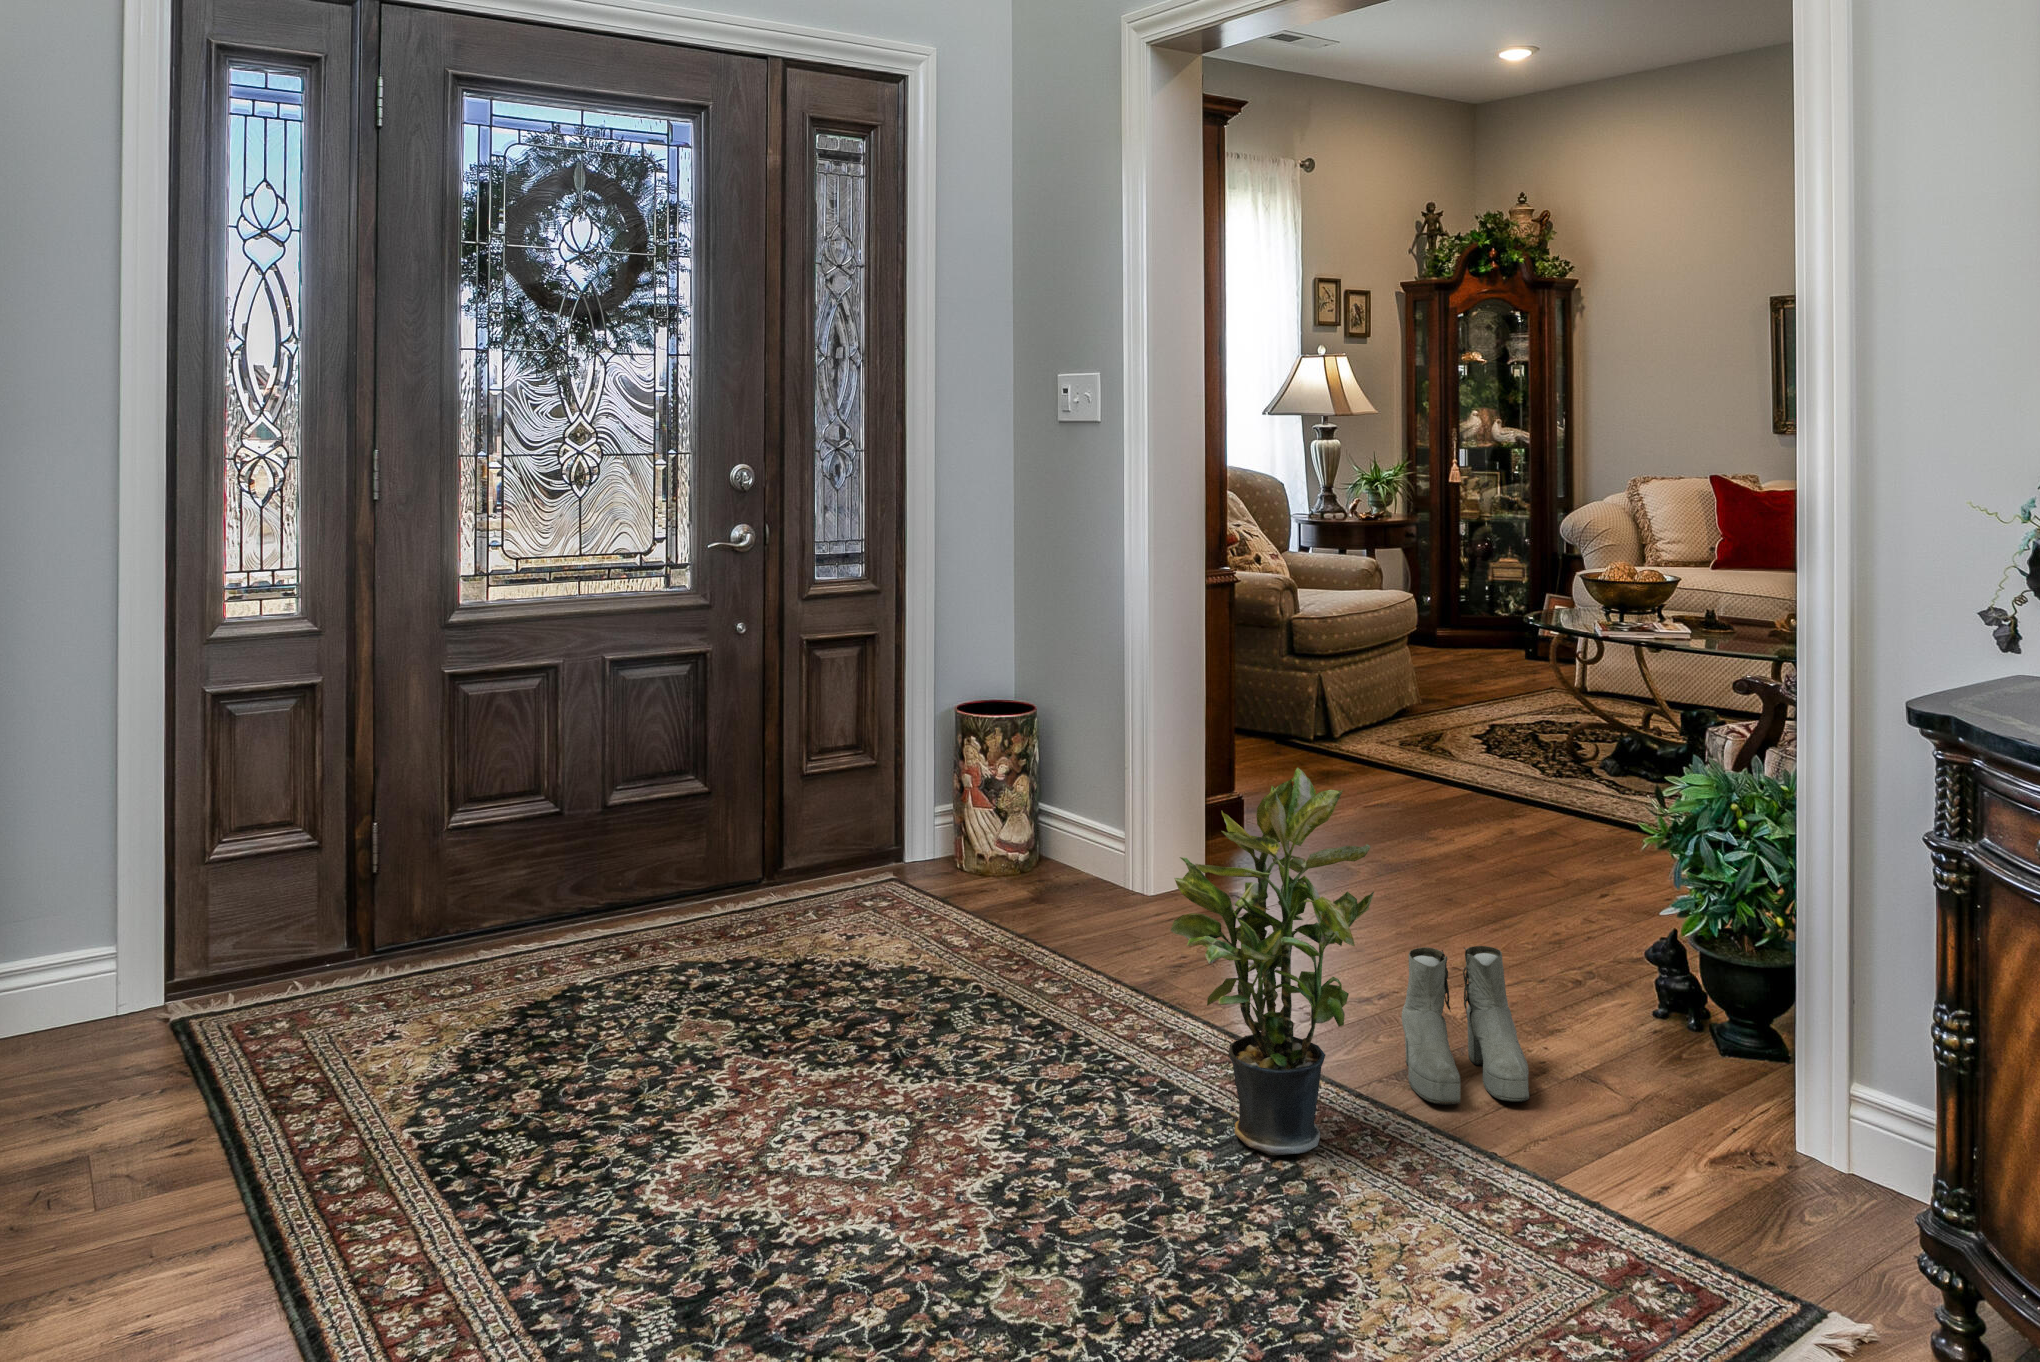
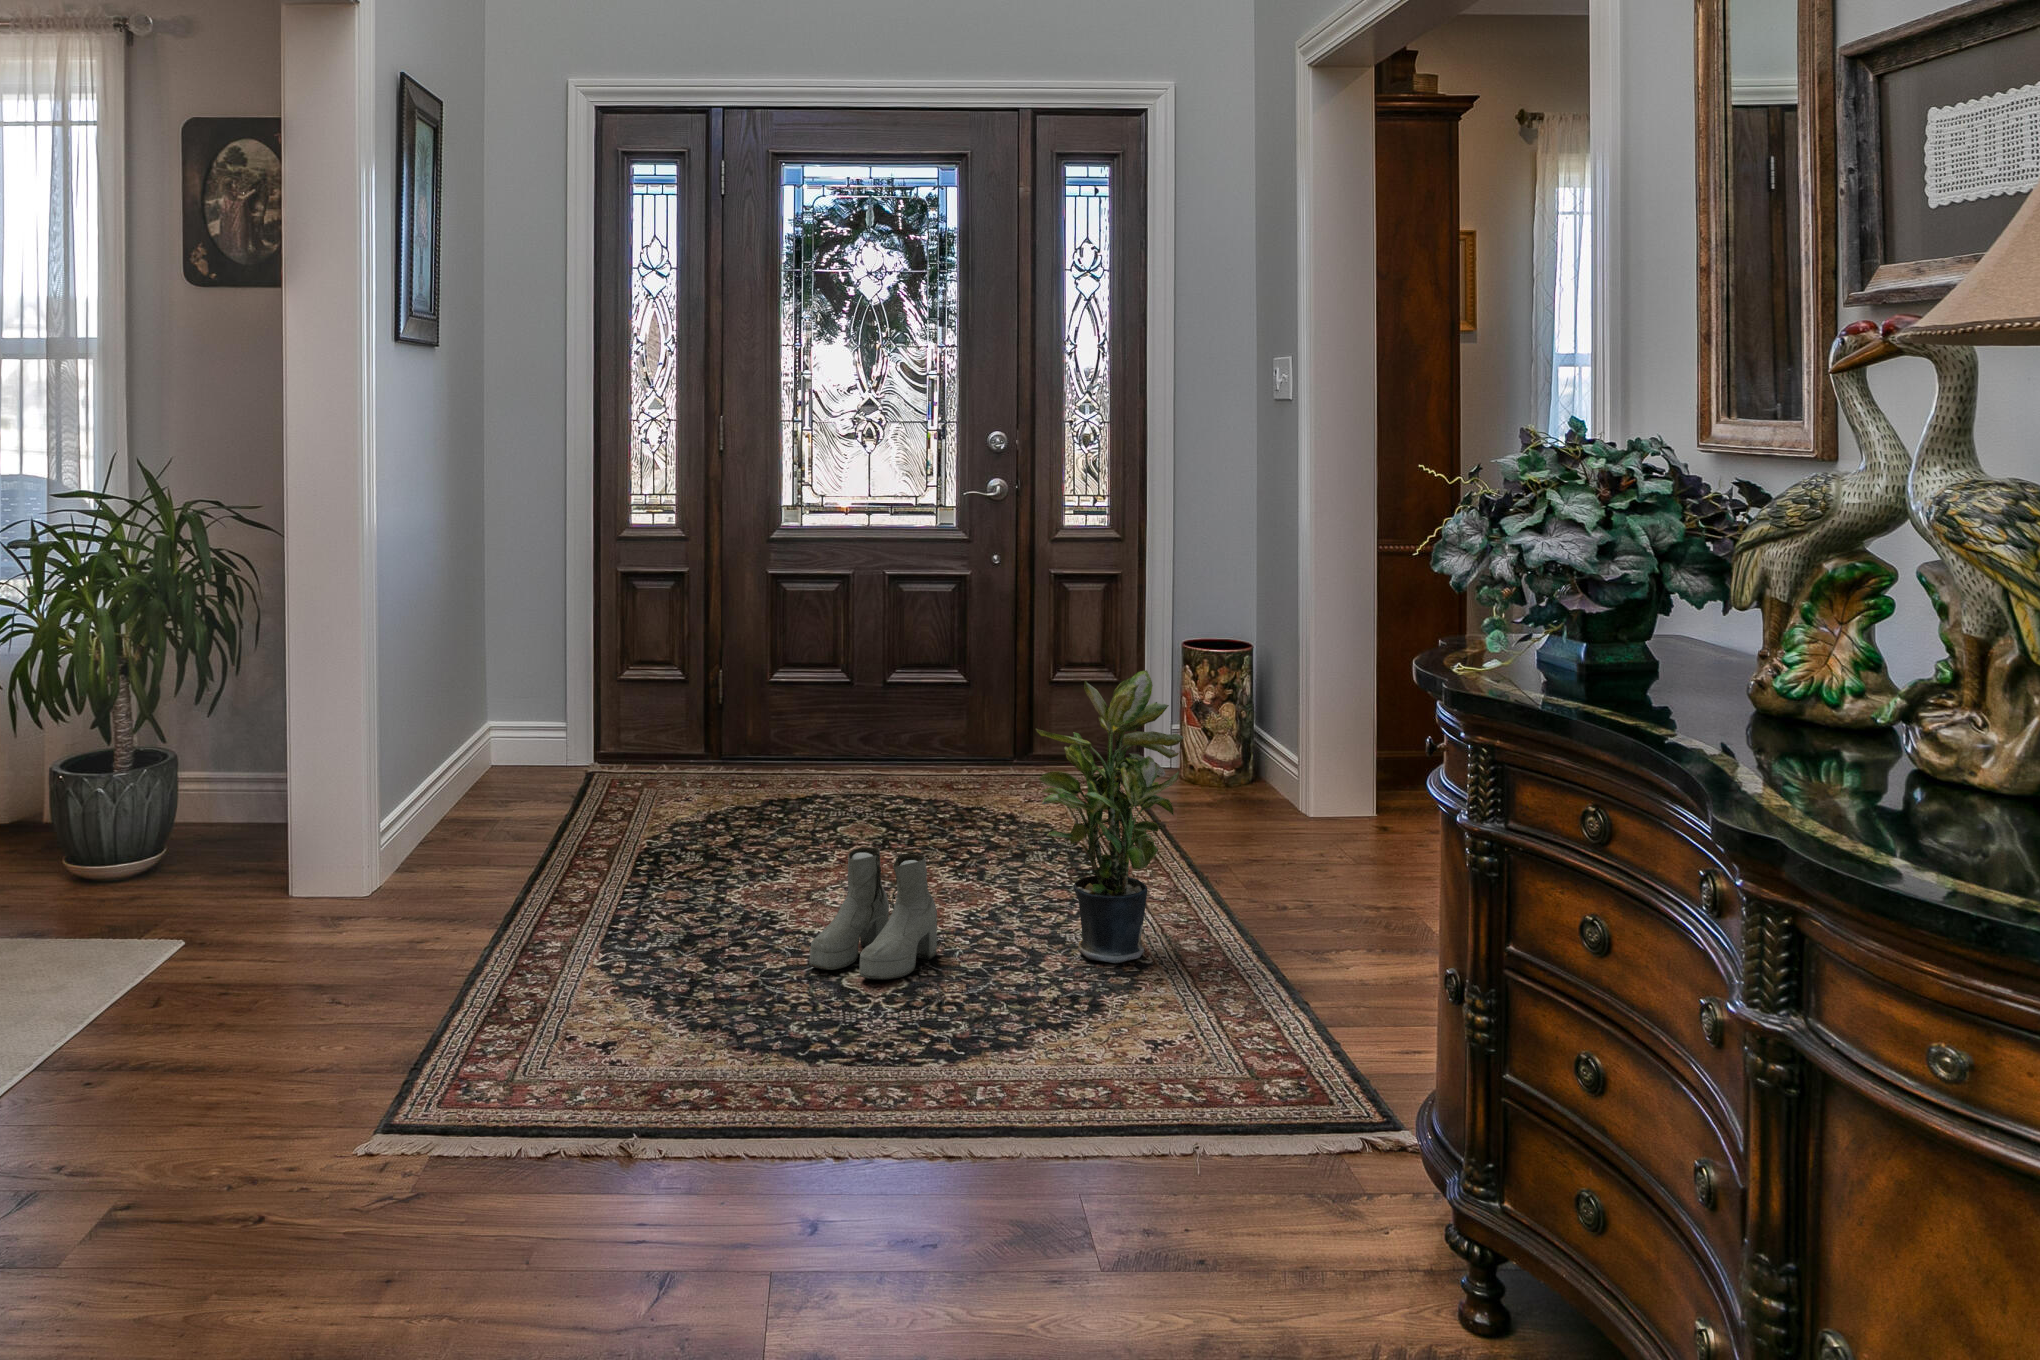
boots: present [1402,946,1529,1105] -> present [809,847,937,980]

